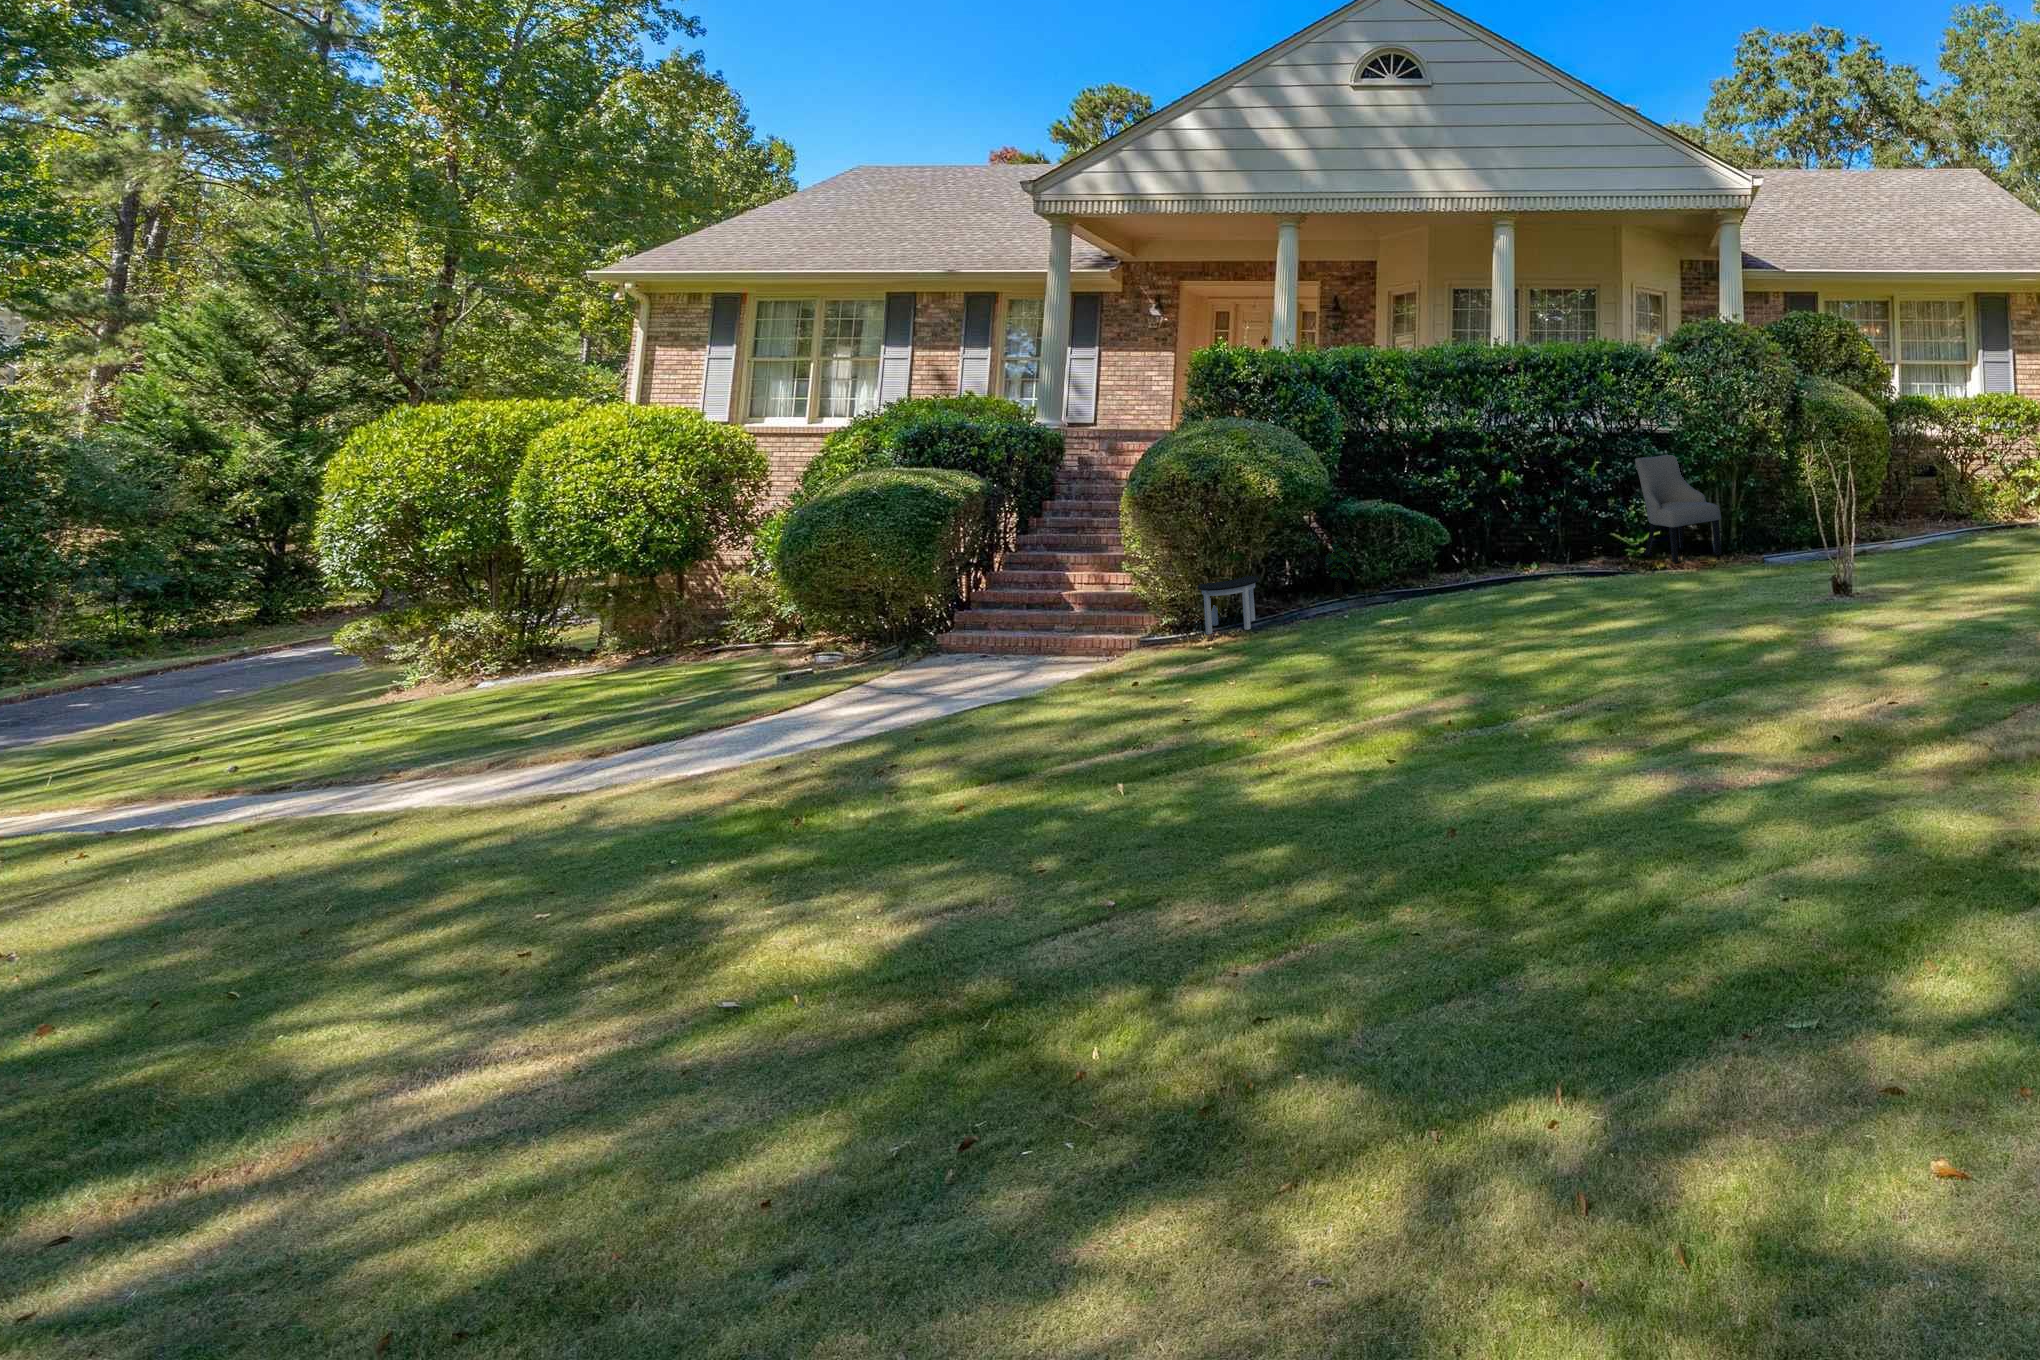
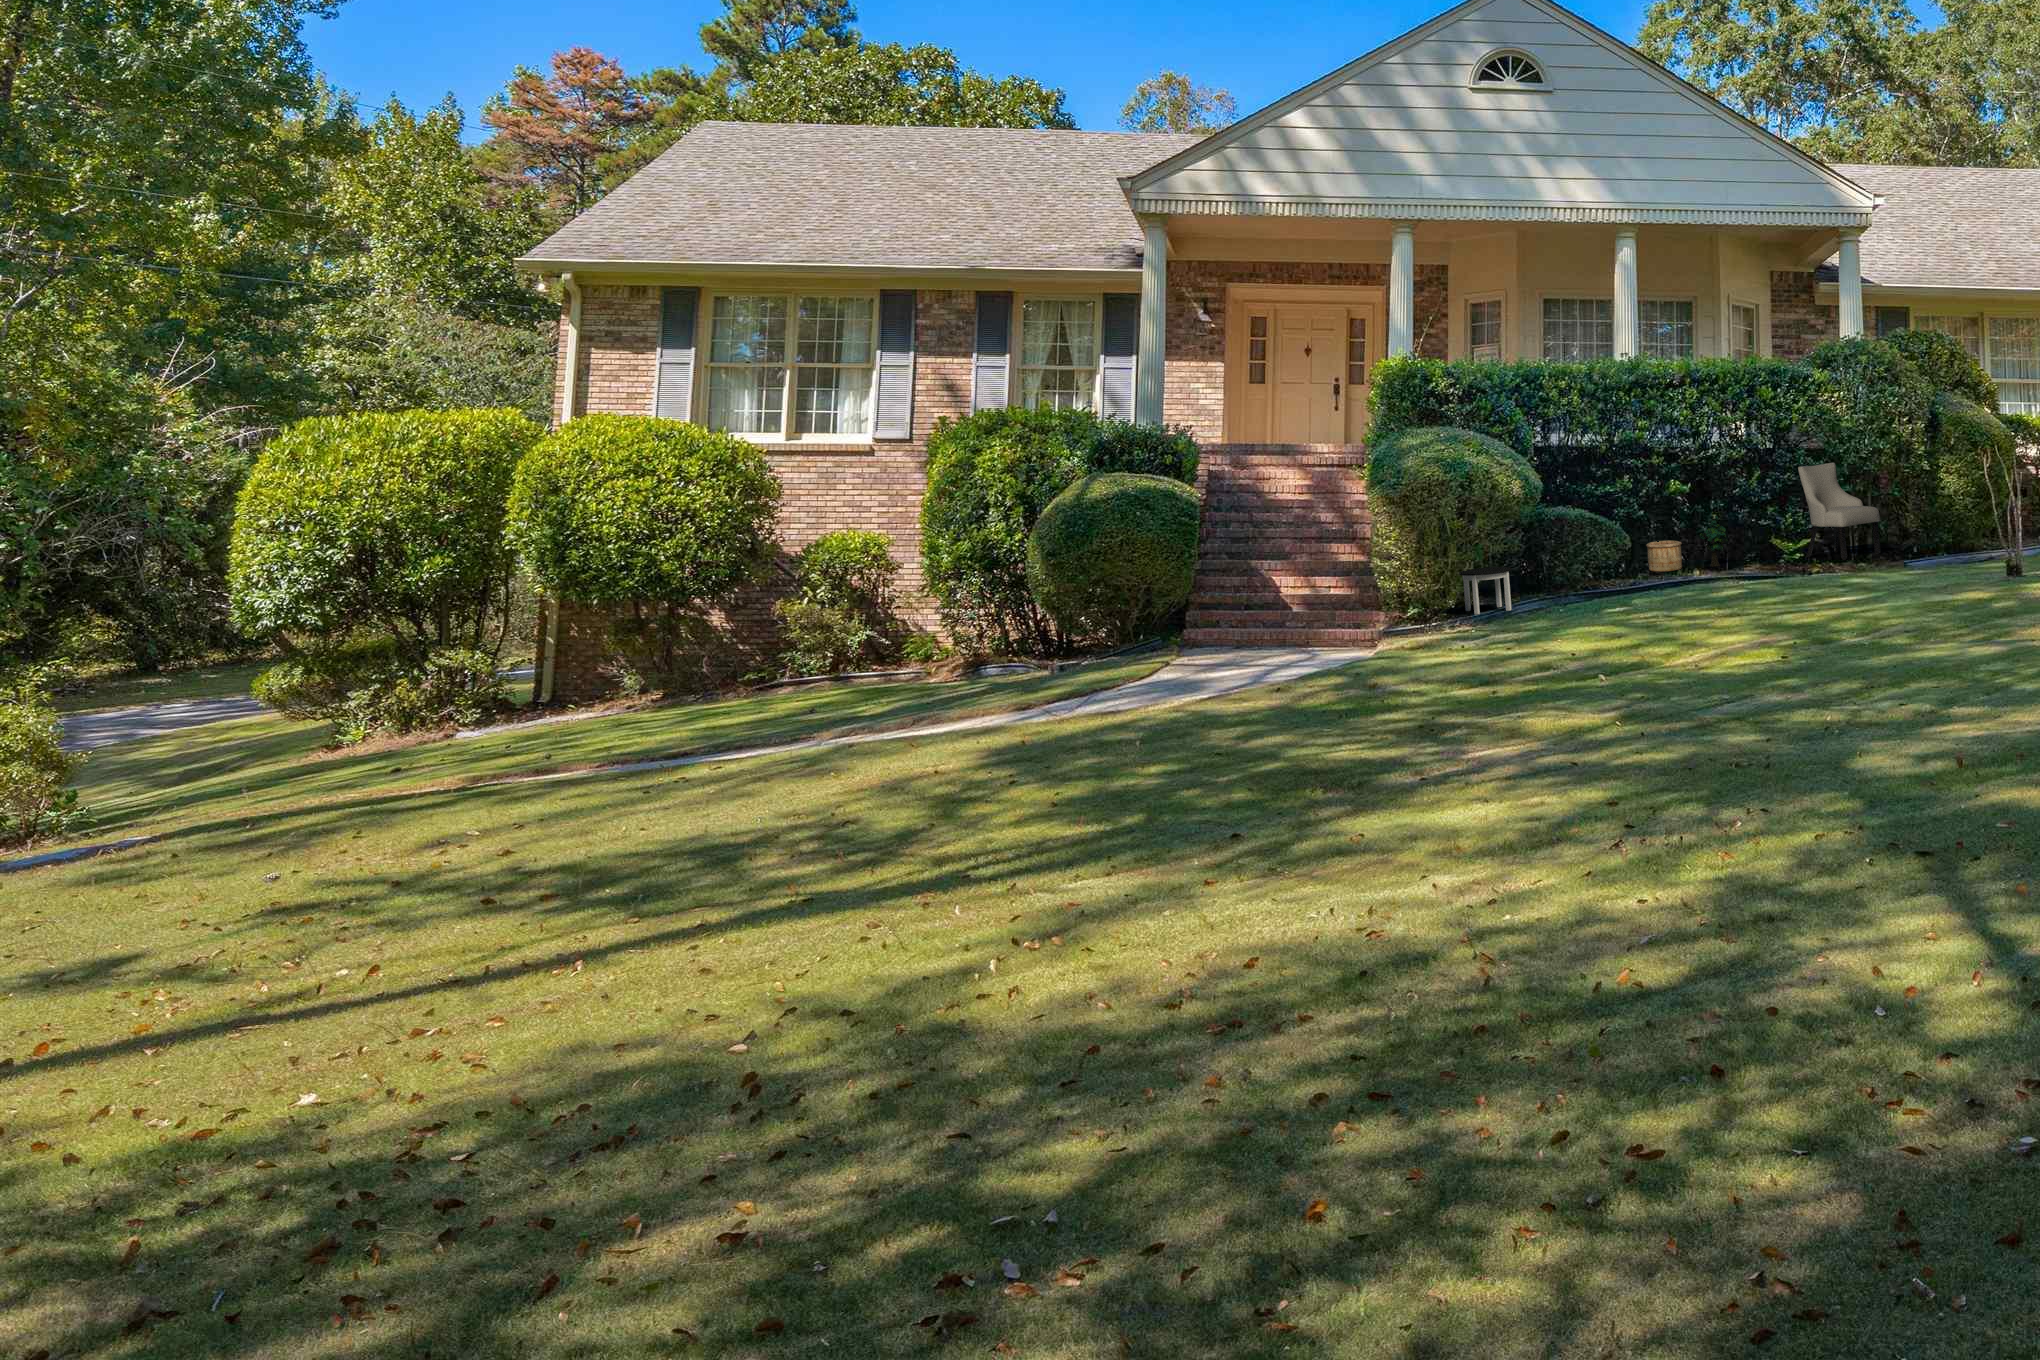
wooden bucket: none [1475,533,1512,568] -> present [1646,541,1682,572]
decorative plant: present [1321,538,1355,597] -> present [1699,515,1728,566]

